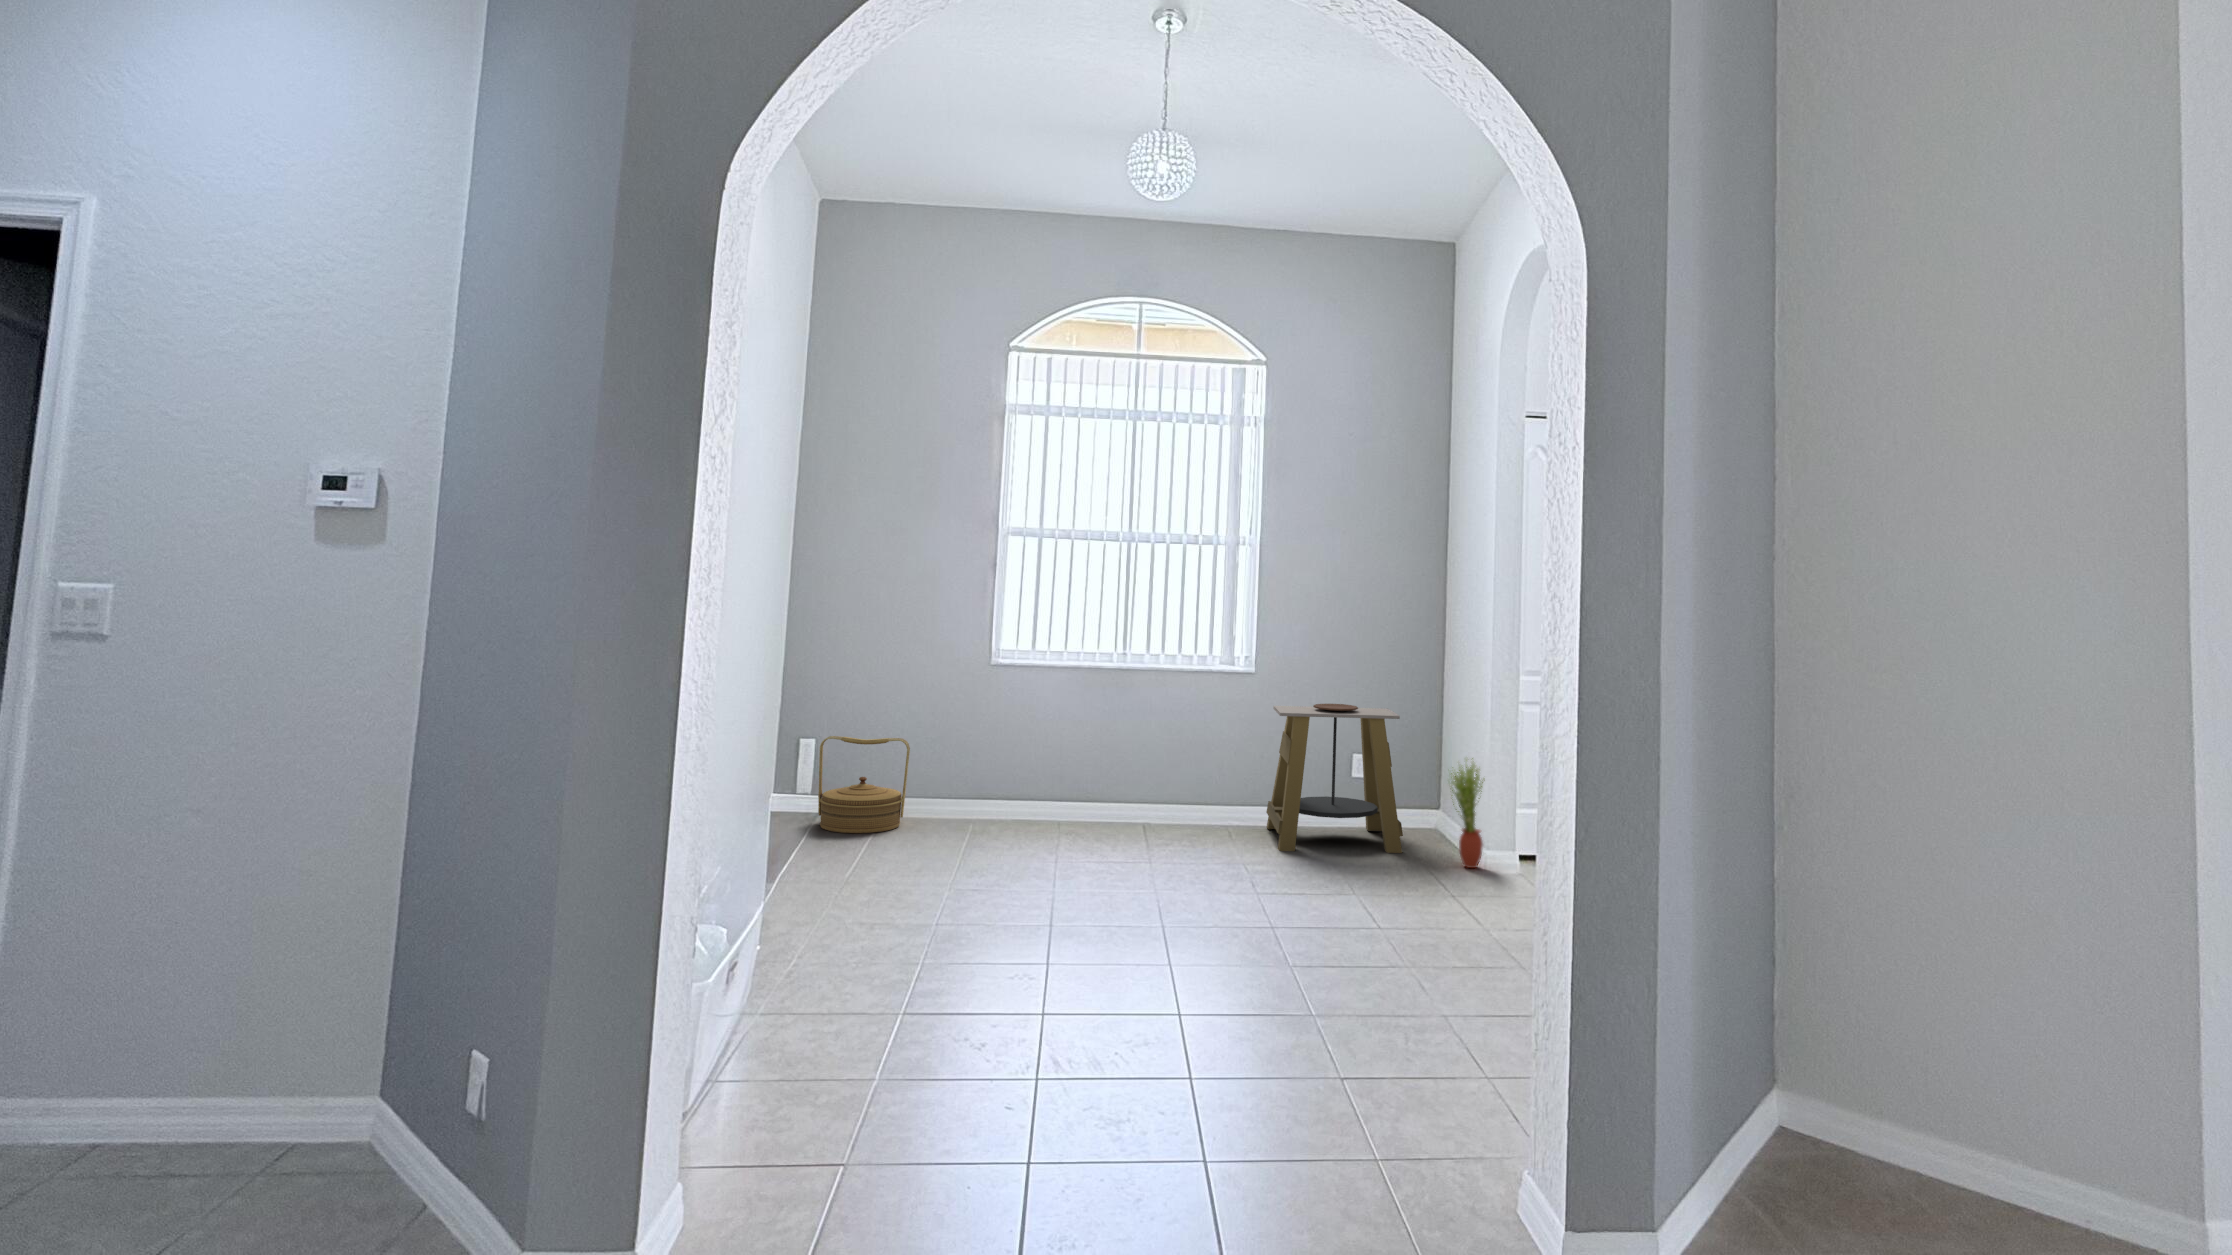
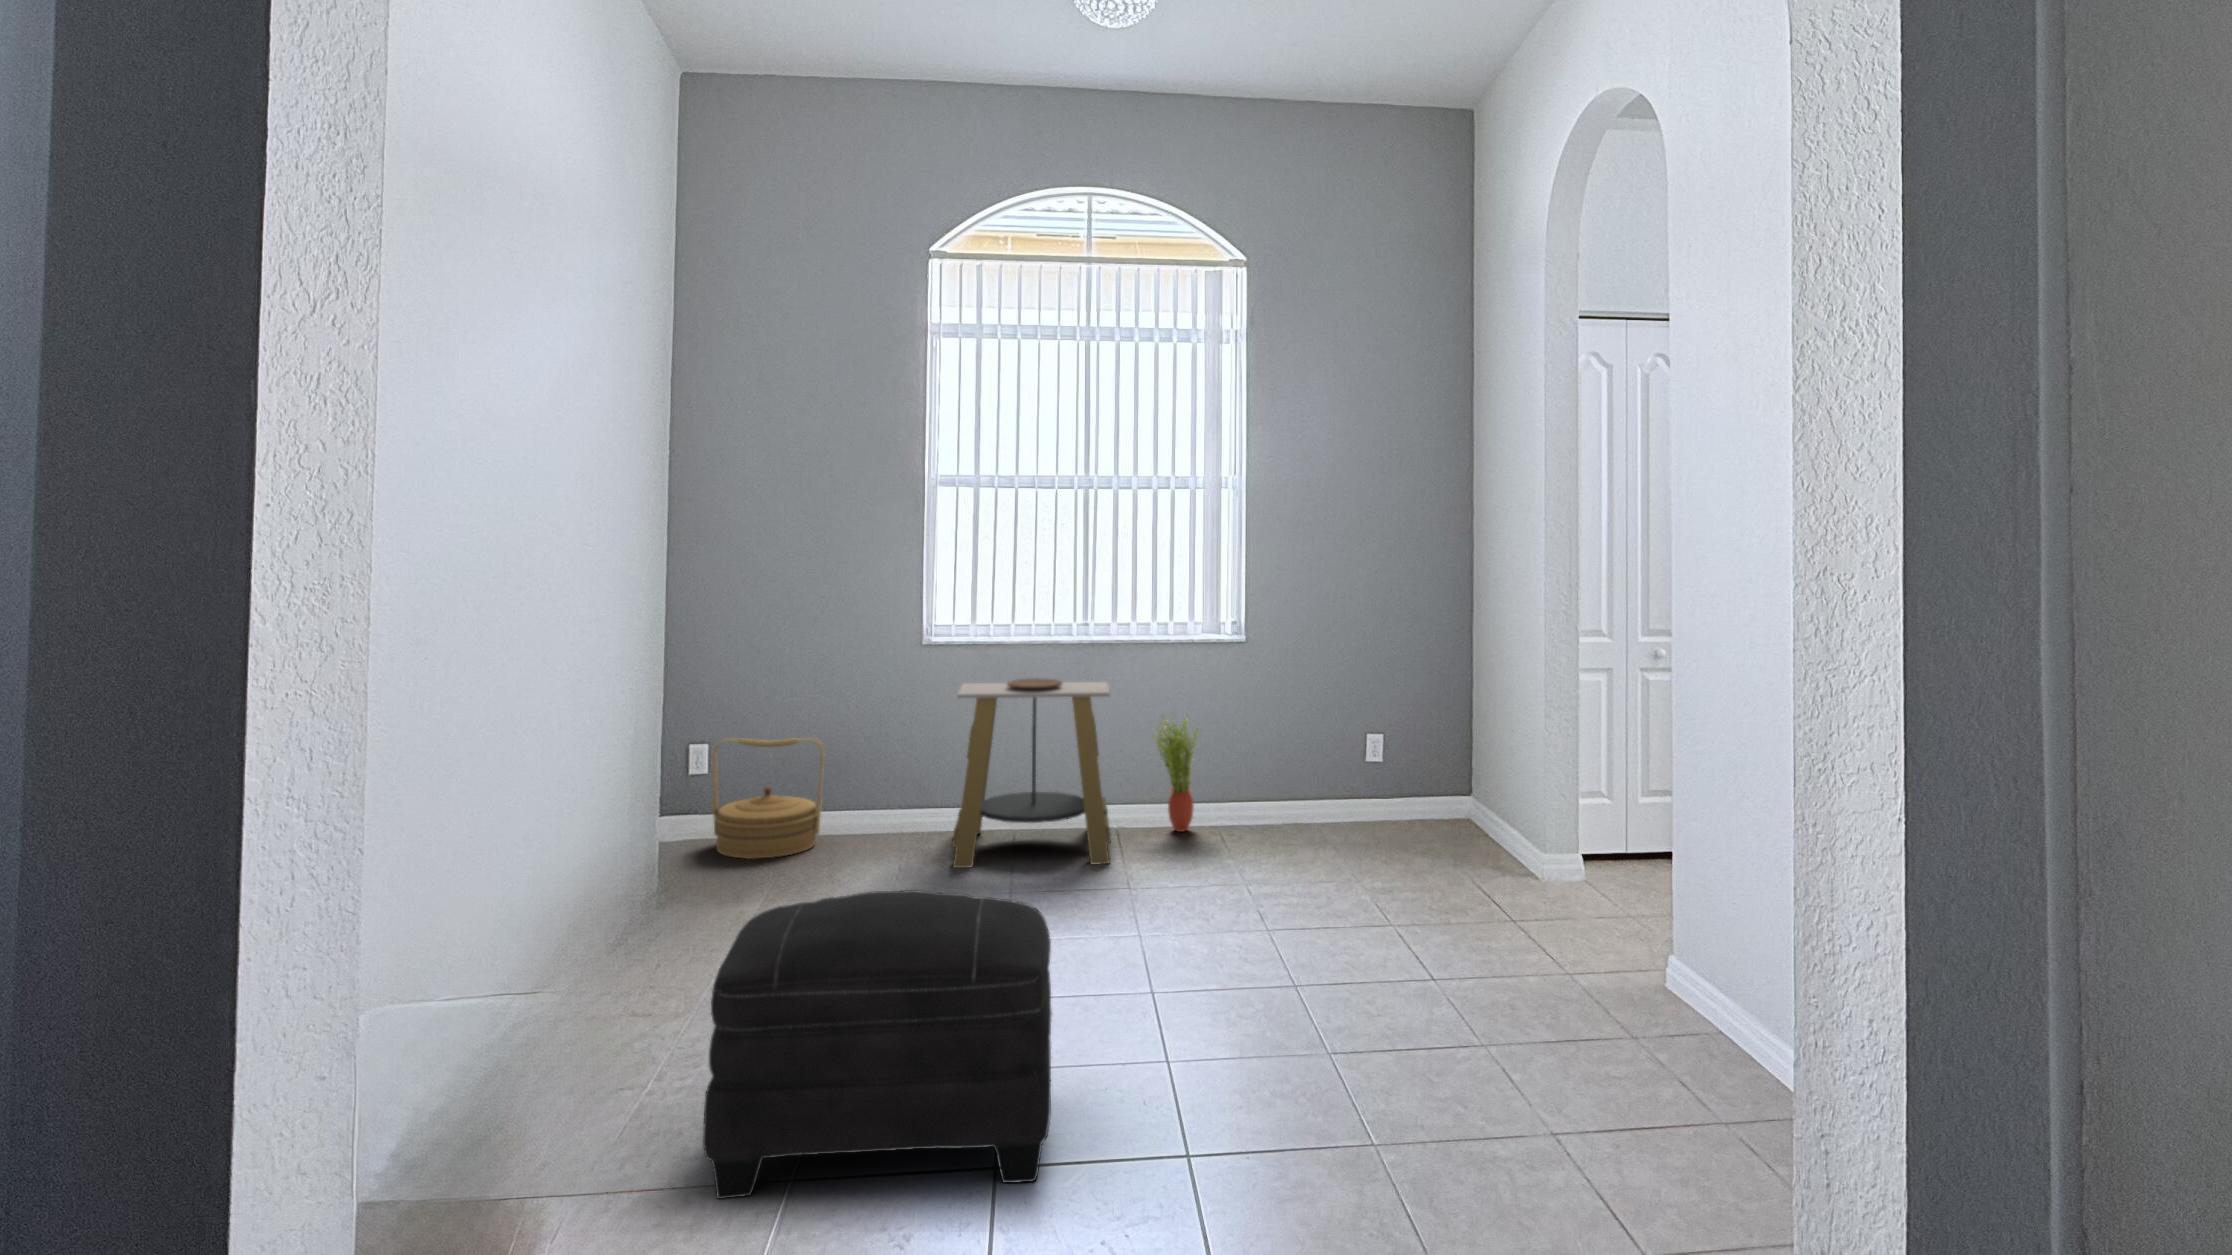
side table: present [1266,704,1403,853] -> present [952,678,1111,868]
potted plant: present [1451,758,1485,868] -> present [1155,715,1200,832]
ottoman: none [845,822,1089,1021] -> present [703,890,1052,1199]

